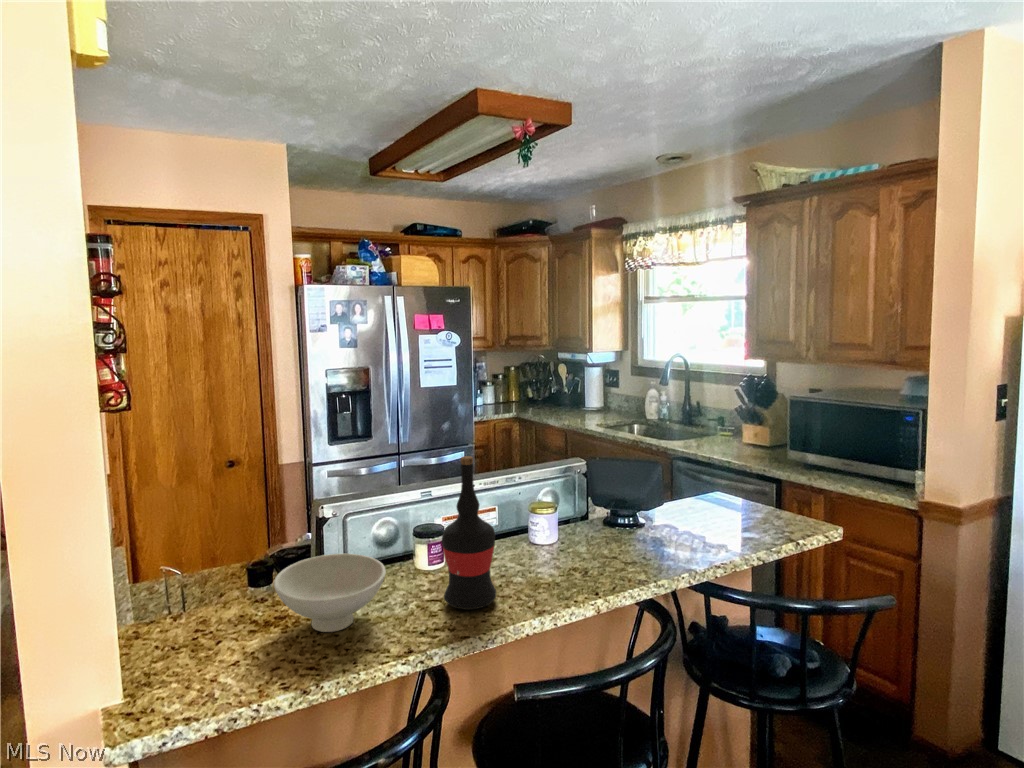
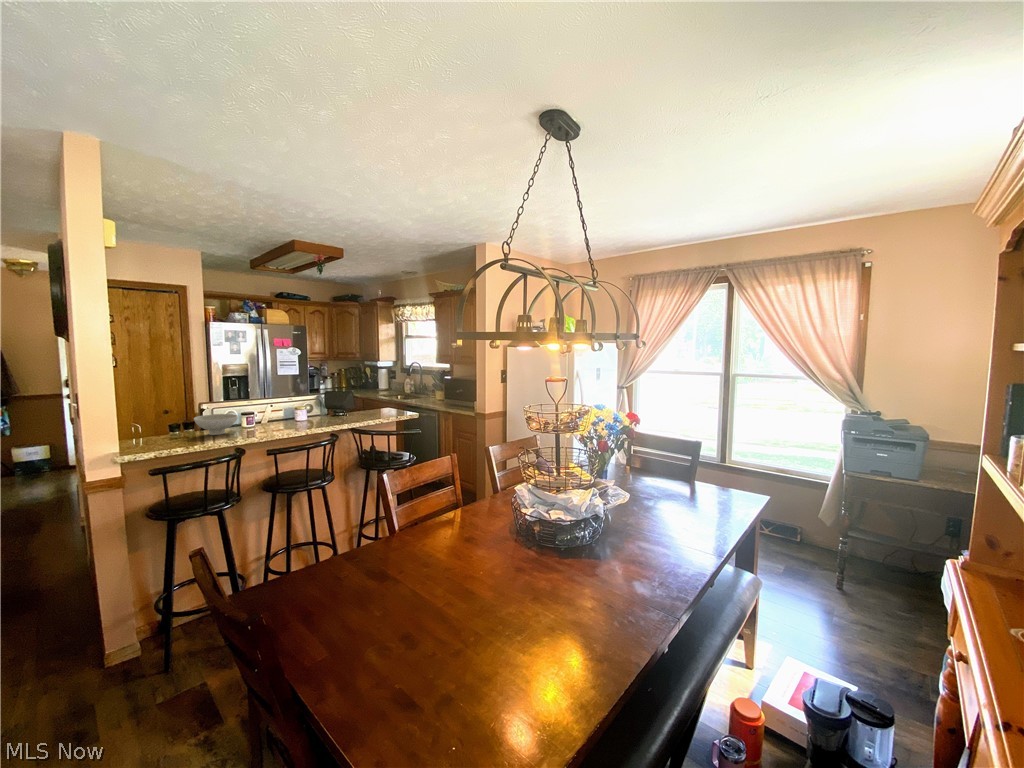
wine bottle: present [442,456,496,610] -> none [261,379,283,429]

